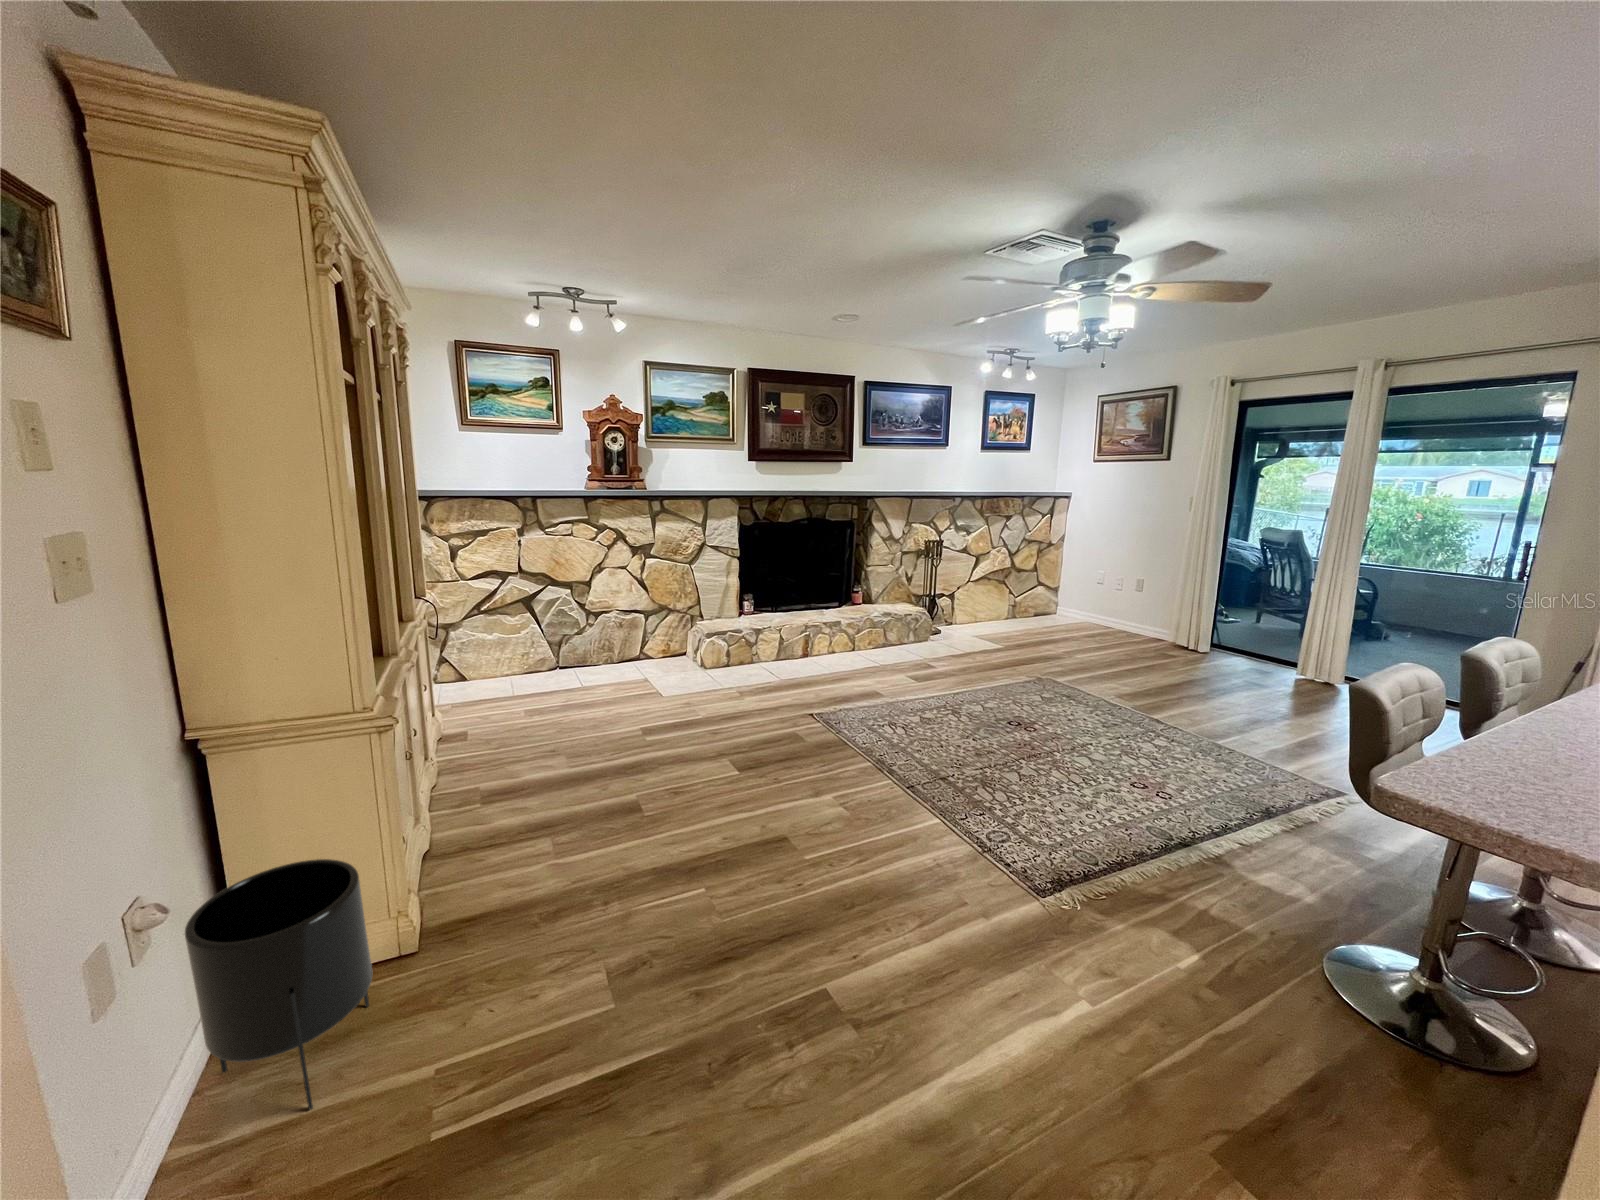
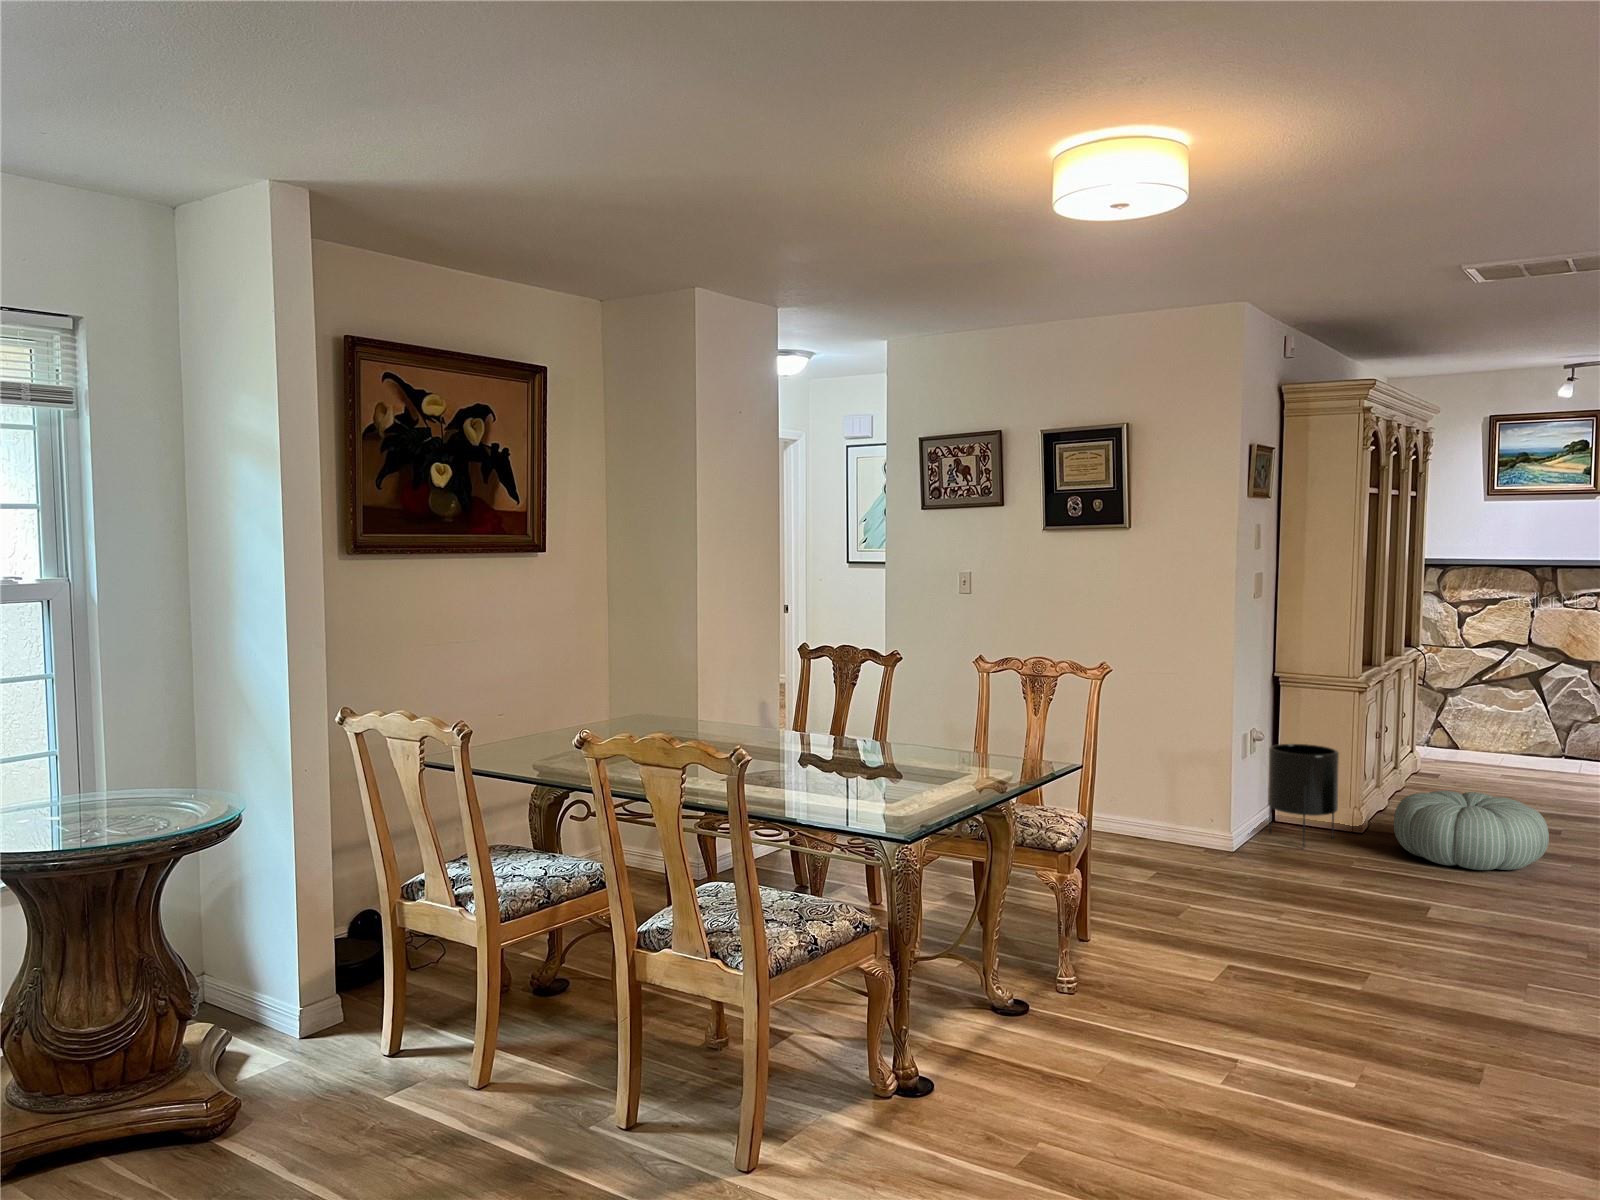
pouf: none [476,825,693,1008] -> present [1394,791,1549,870]

